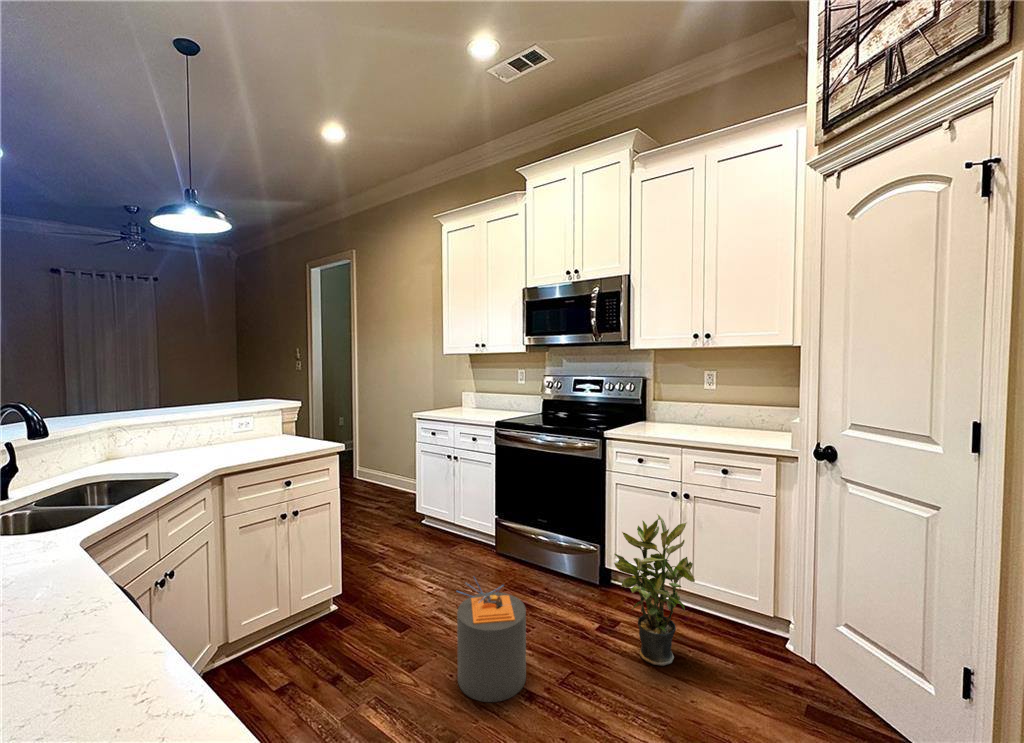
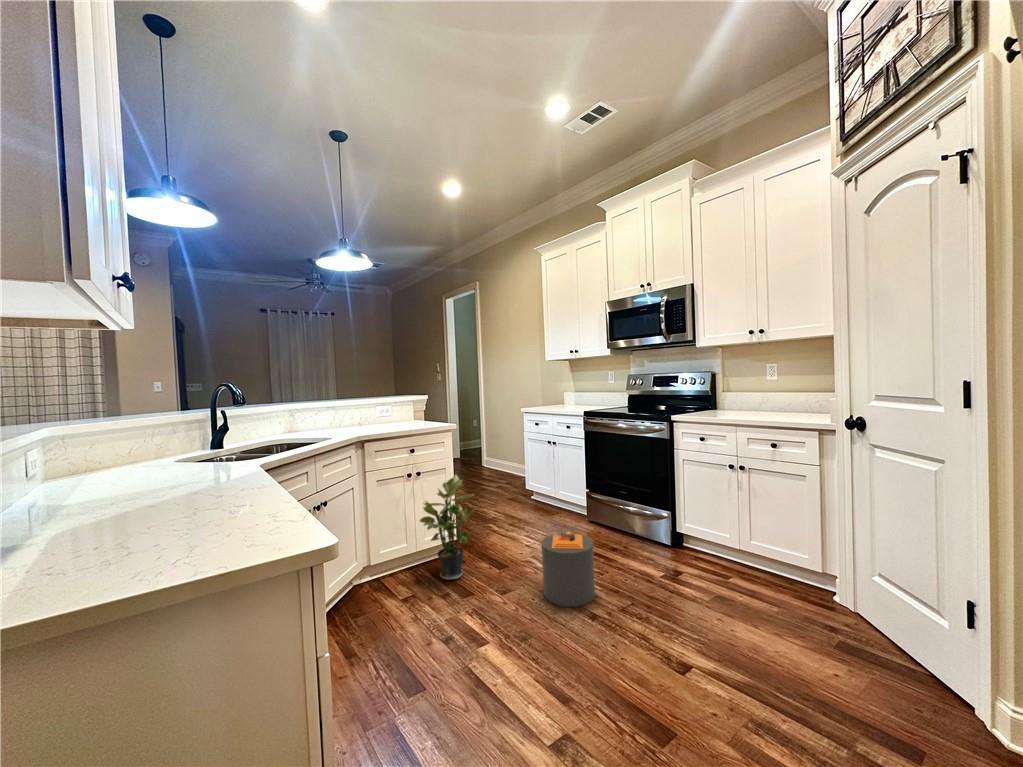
potted plant: present [614,514,695,666] -> present [420,475,475,580]

